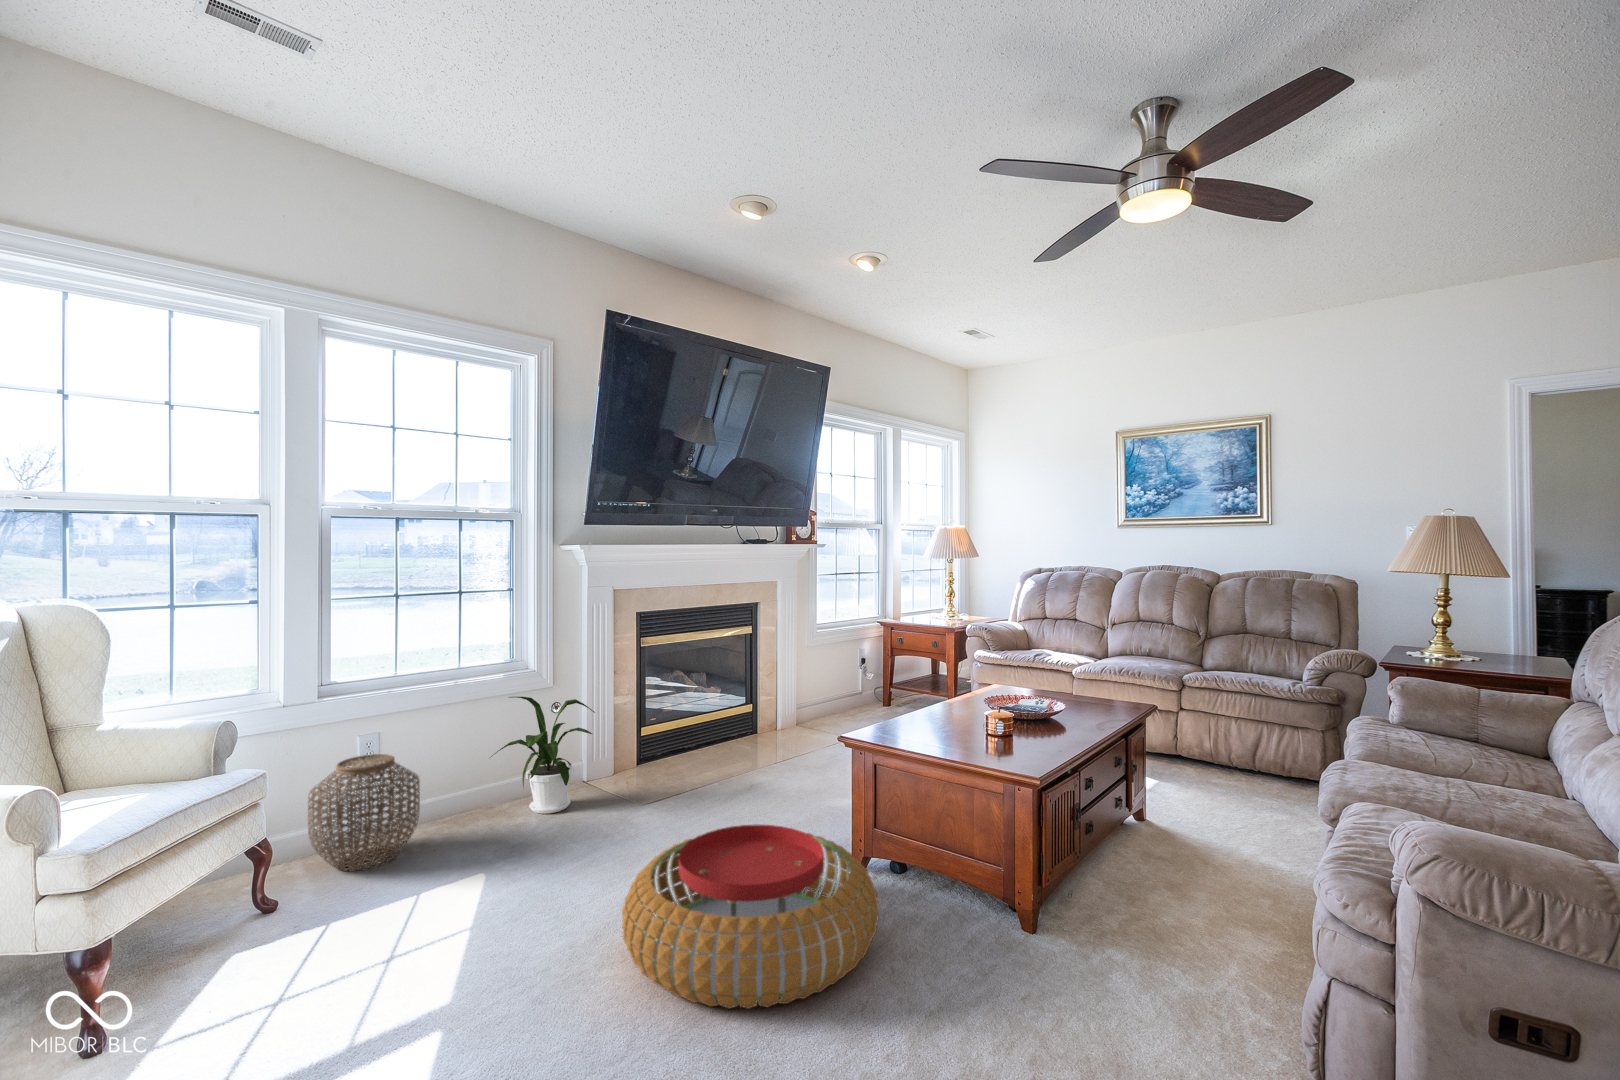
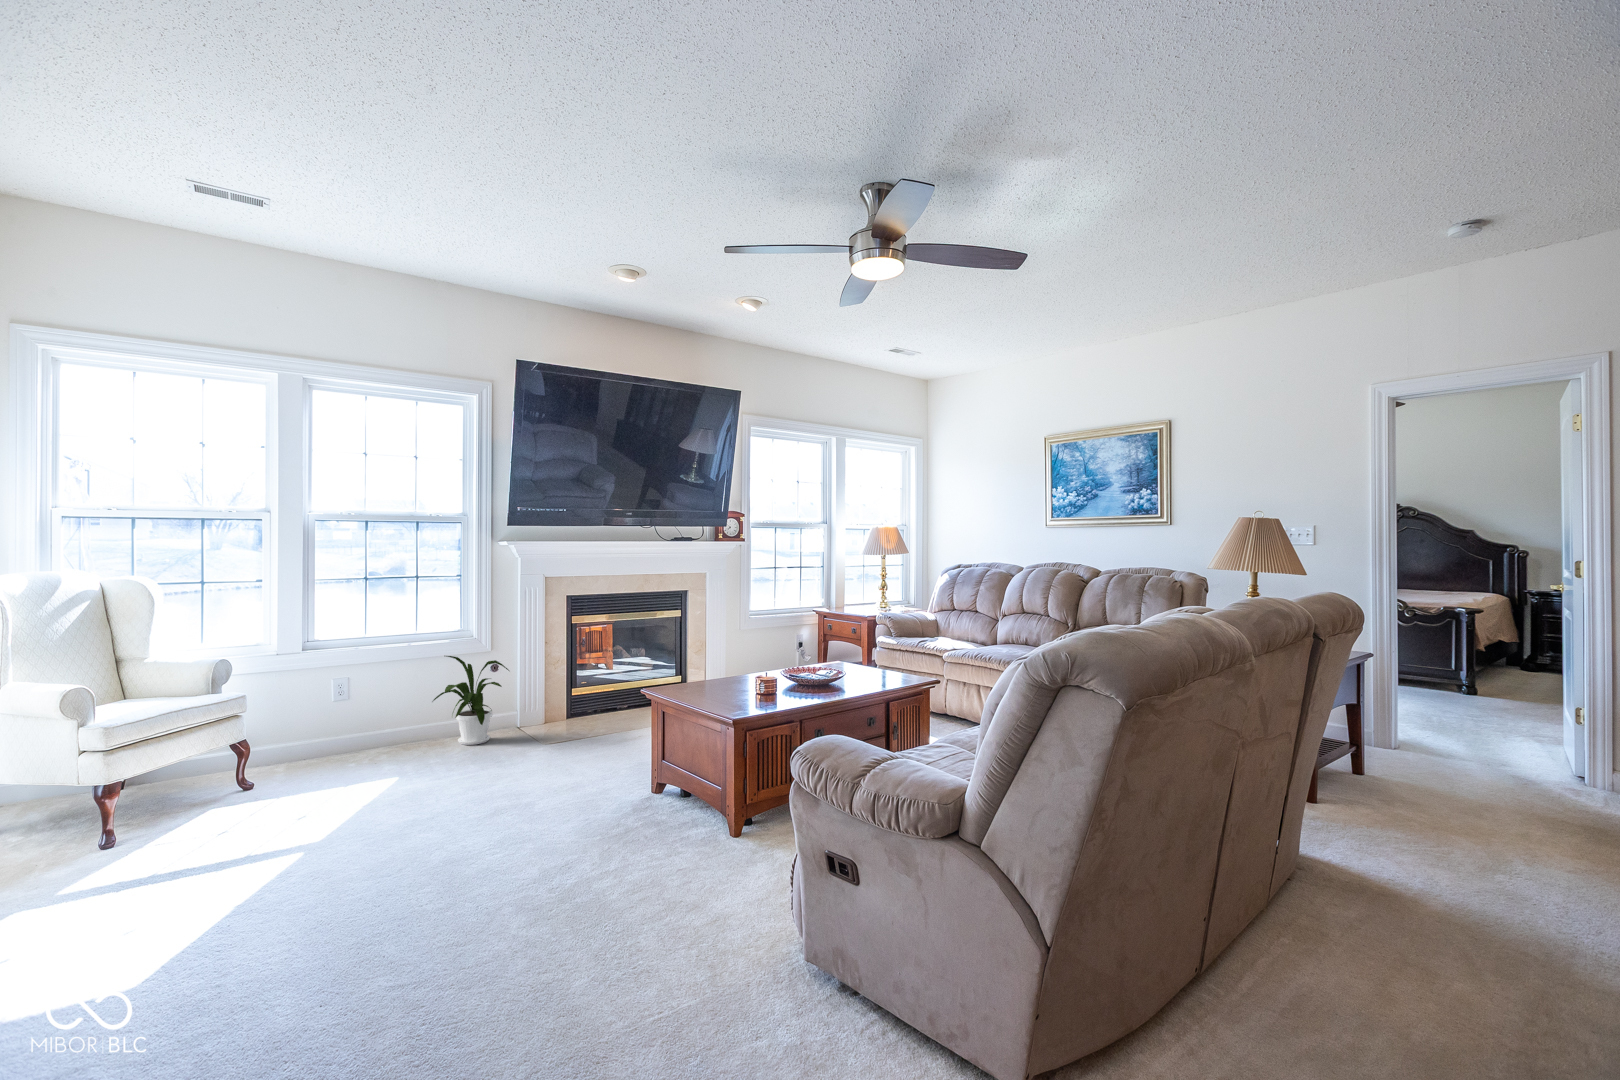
woven basket: present [308,754,420,871] -> none [285,691,365,770]
pouf: present [622,825,878,1009] -> none [426,749,618,858]

